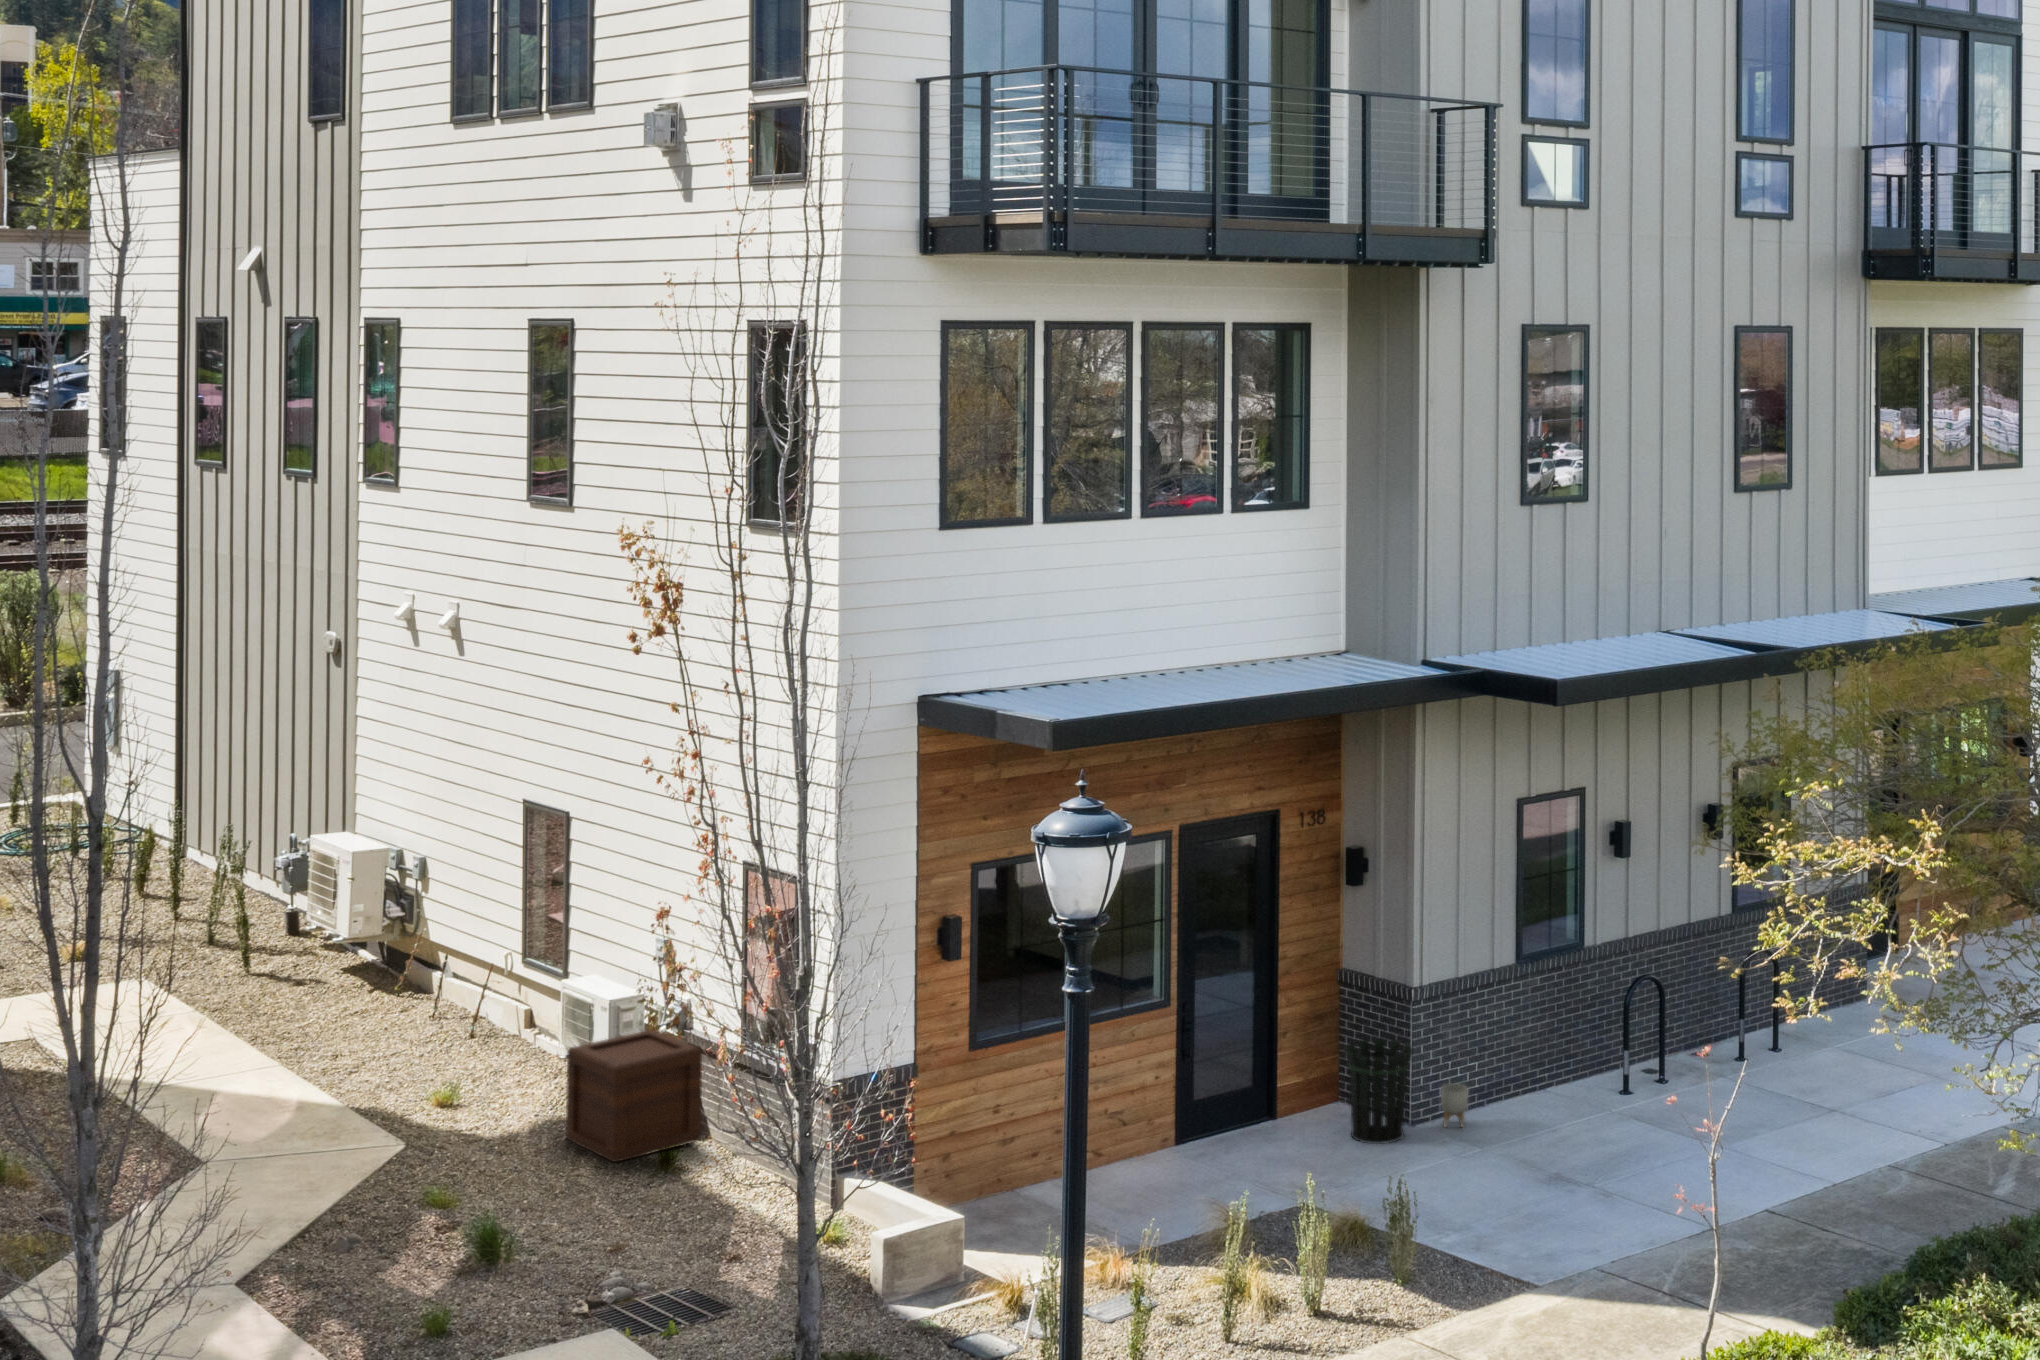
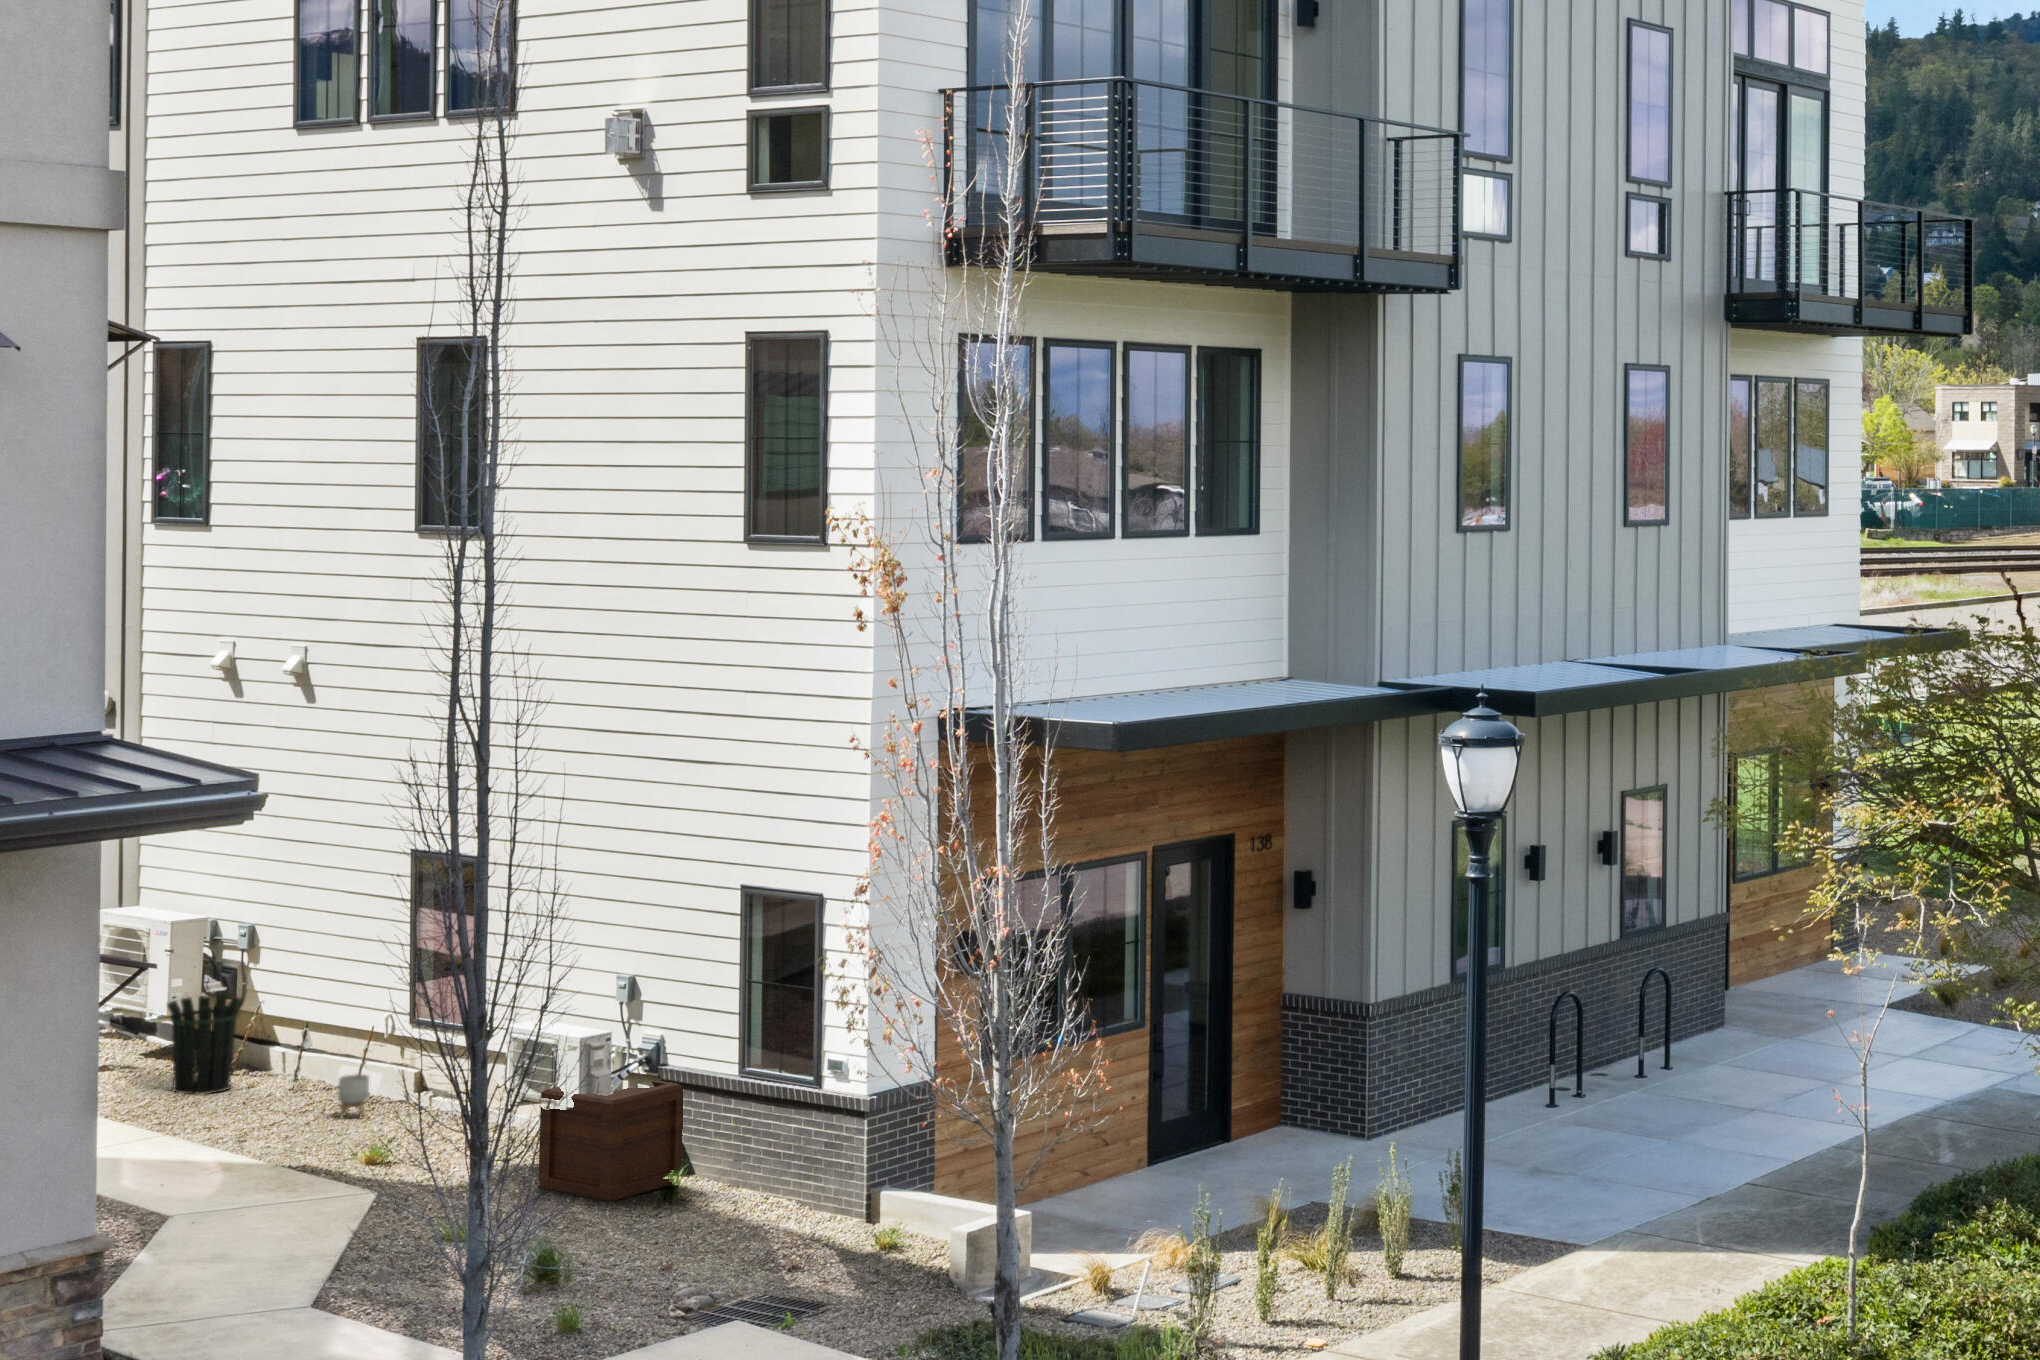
waste bin: present [1344,1039,1413,1144] -> present [167,996,242,1094]
planter: present [1441,1083,1468,1127] -> present [338,1074,369,1118]

